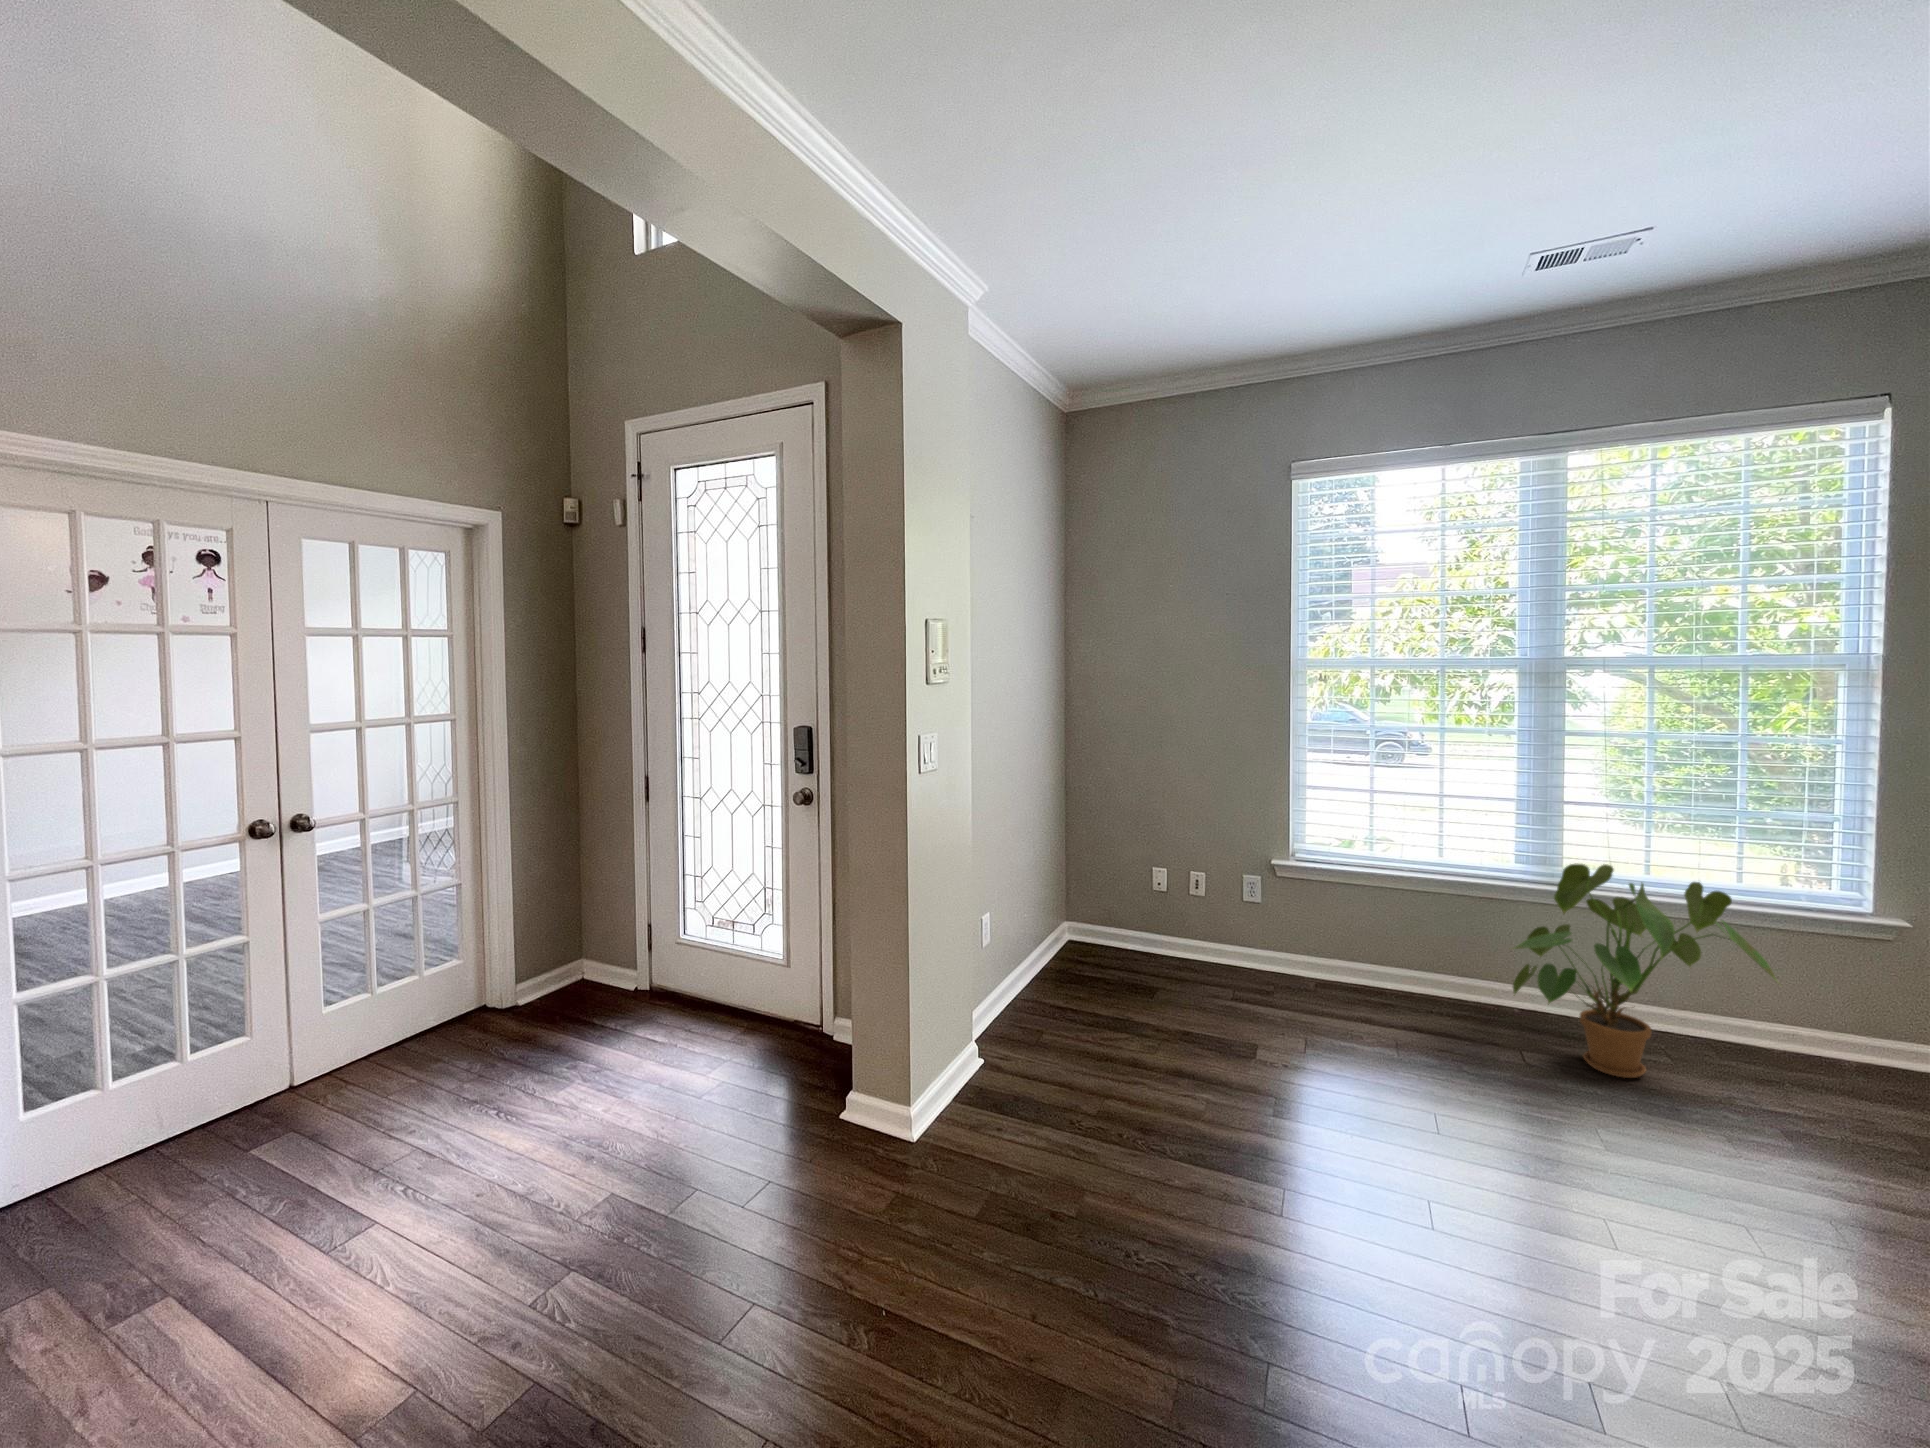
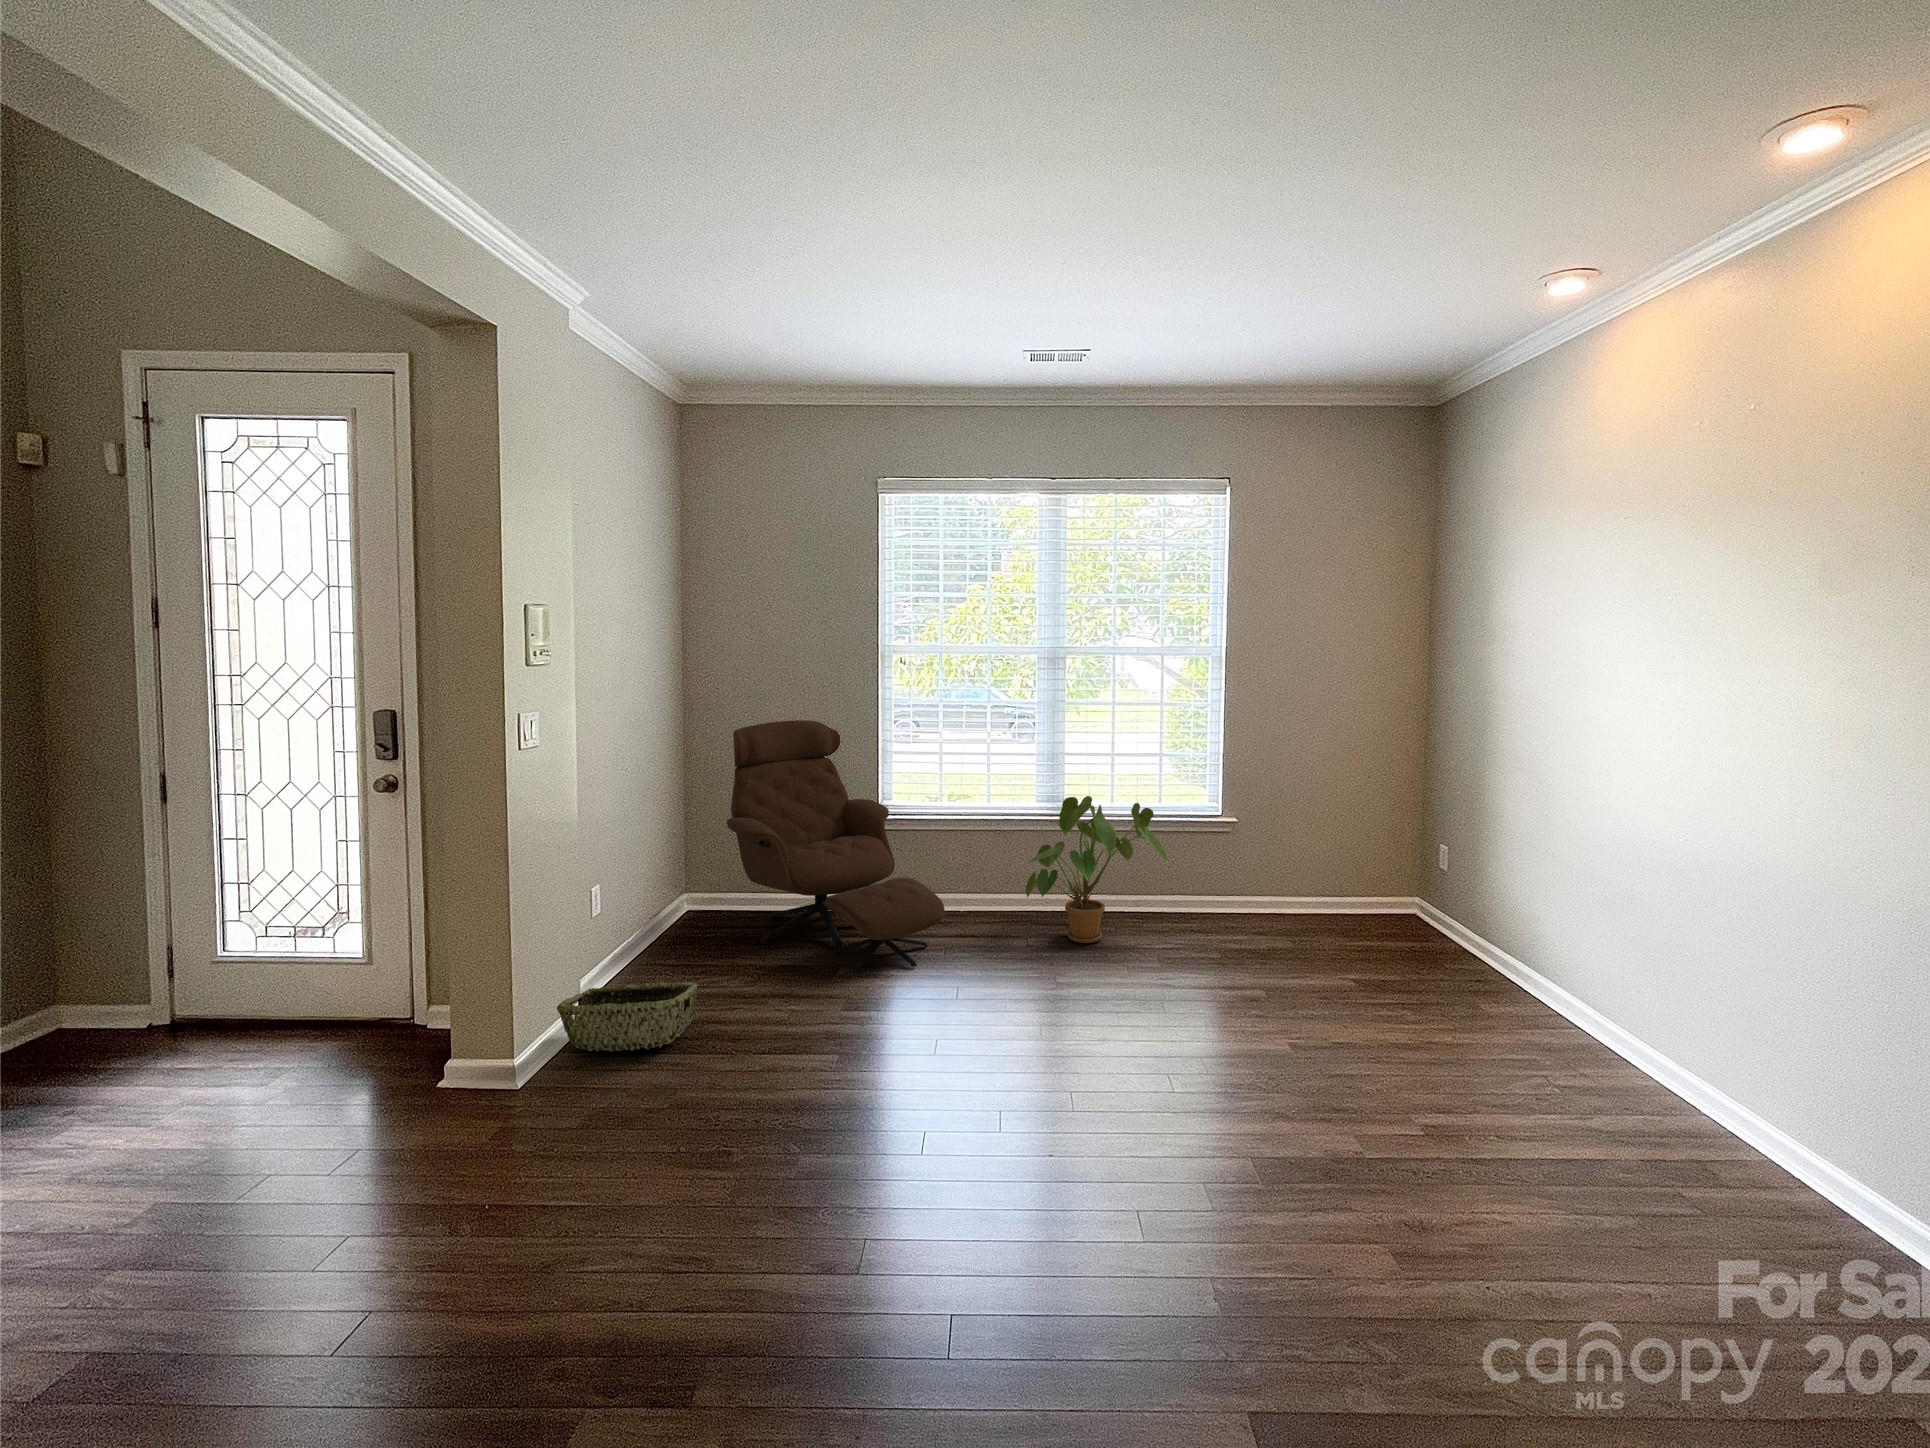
lounge chair: none [1114,746,1395,1068] -> present [727,720,945,971]
woven basket: none [950,1033,1096,1124] -> present [557,982,698,1052]

